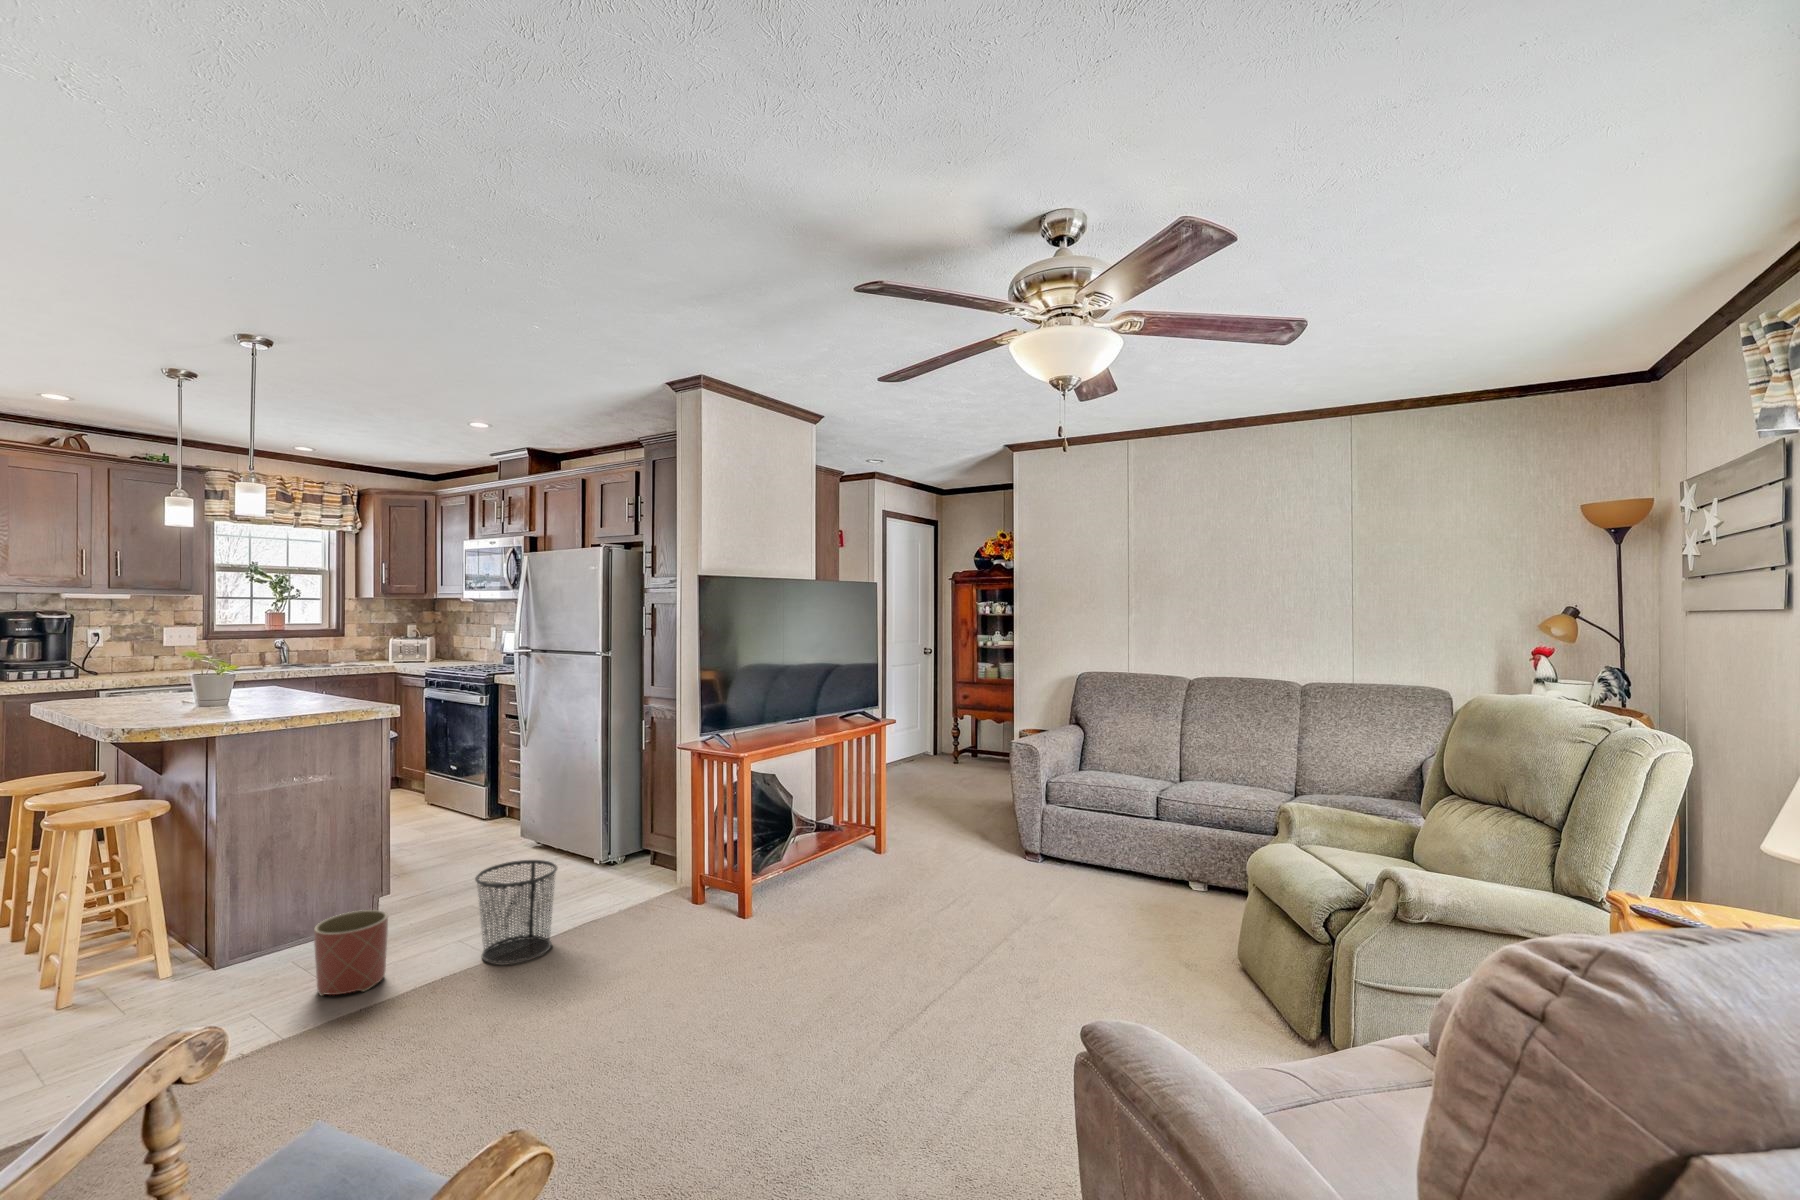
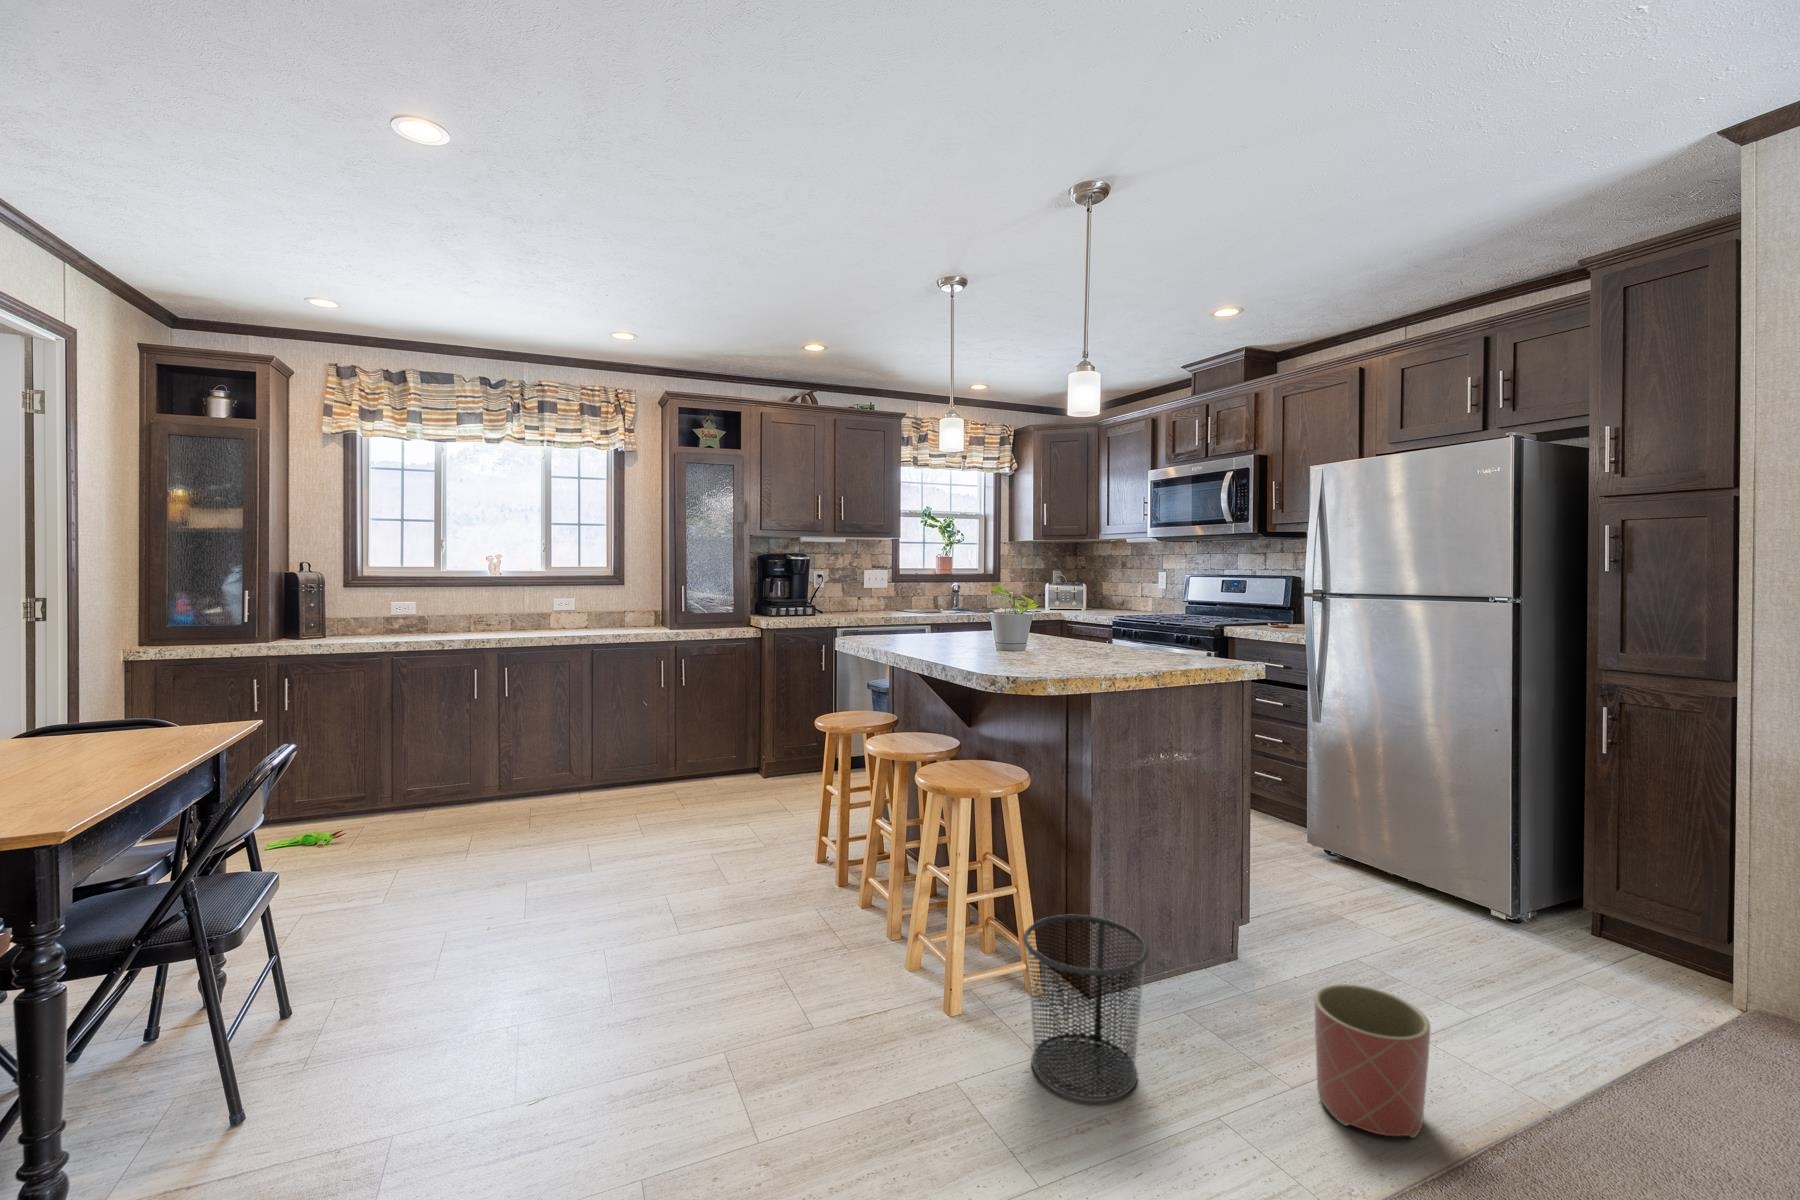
waste bin: present [475,860,558,965] -> present [1023,915,1149,1101]

